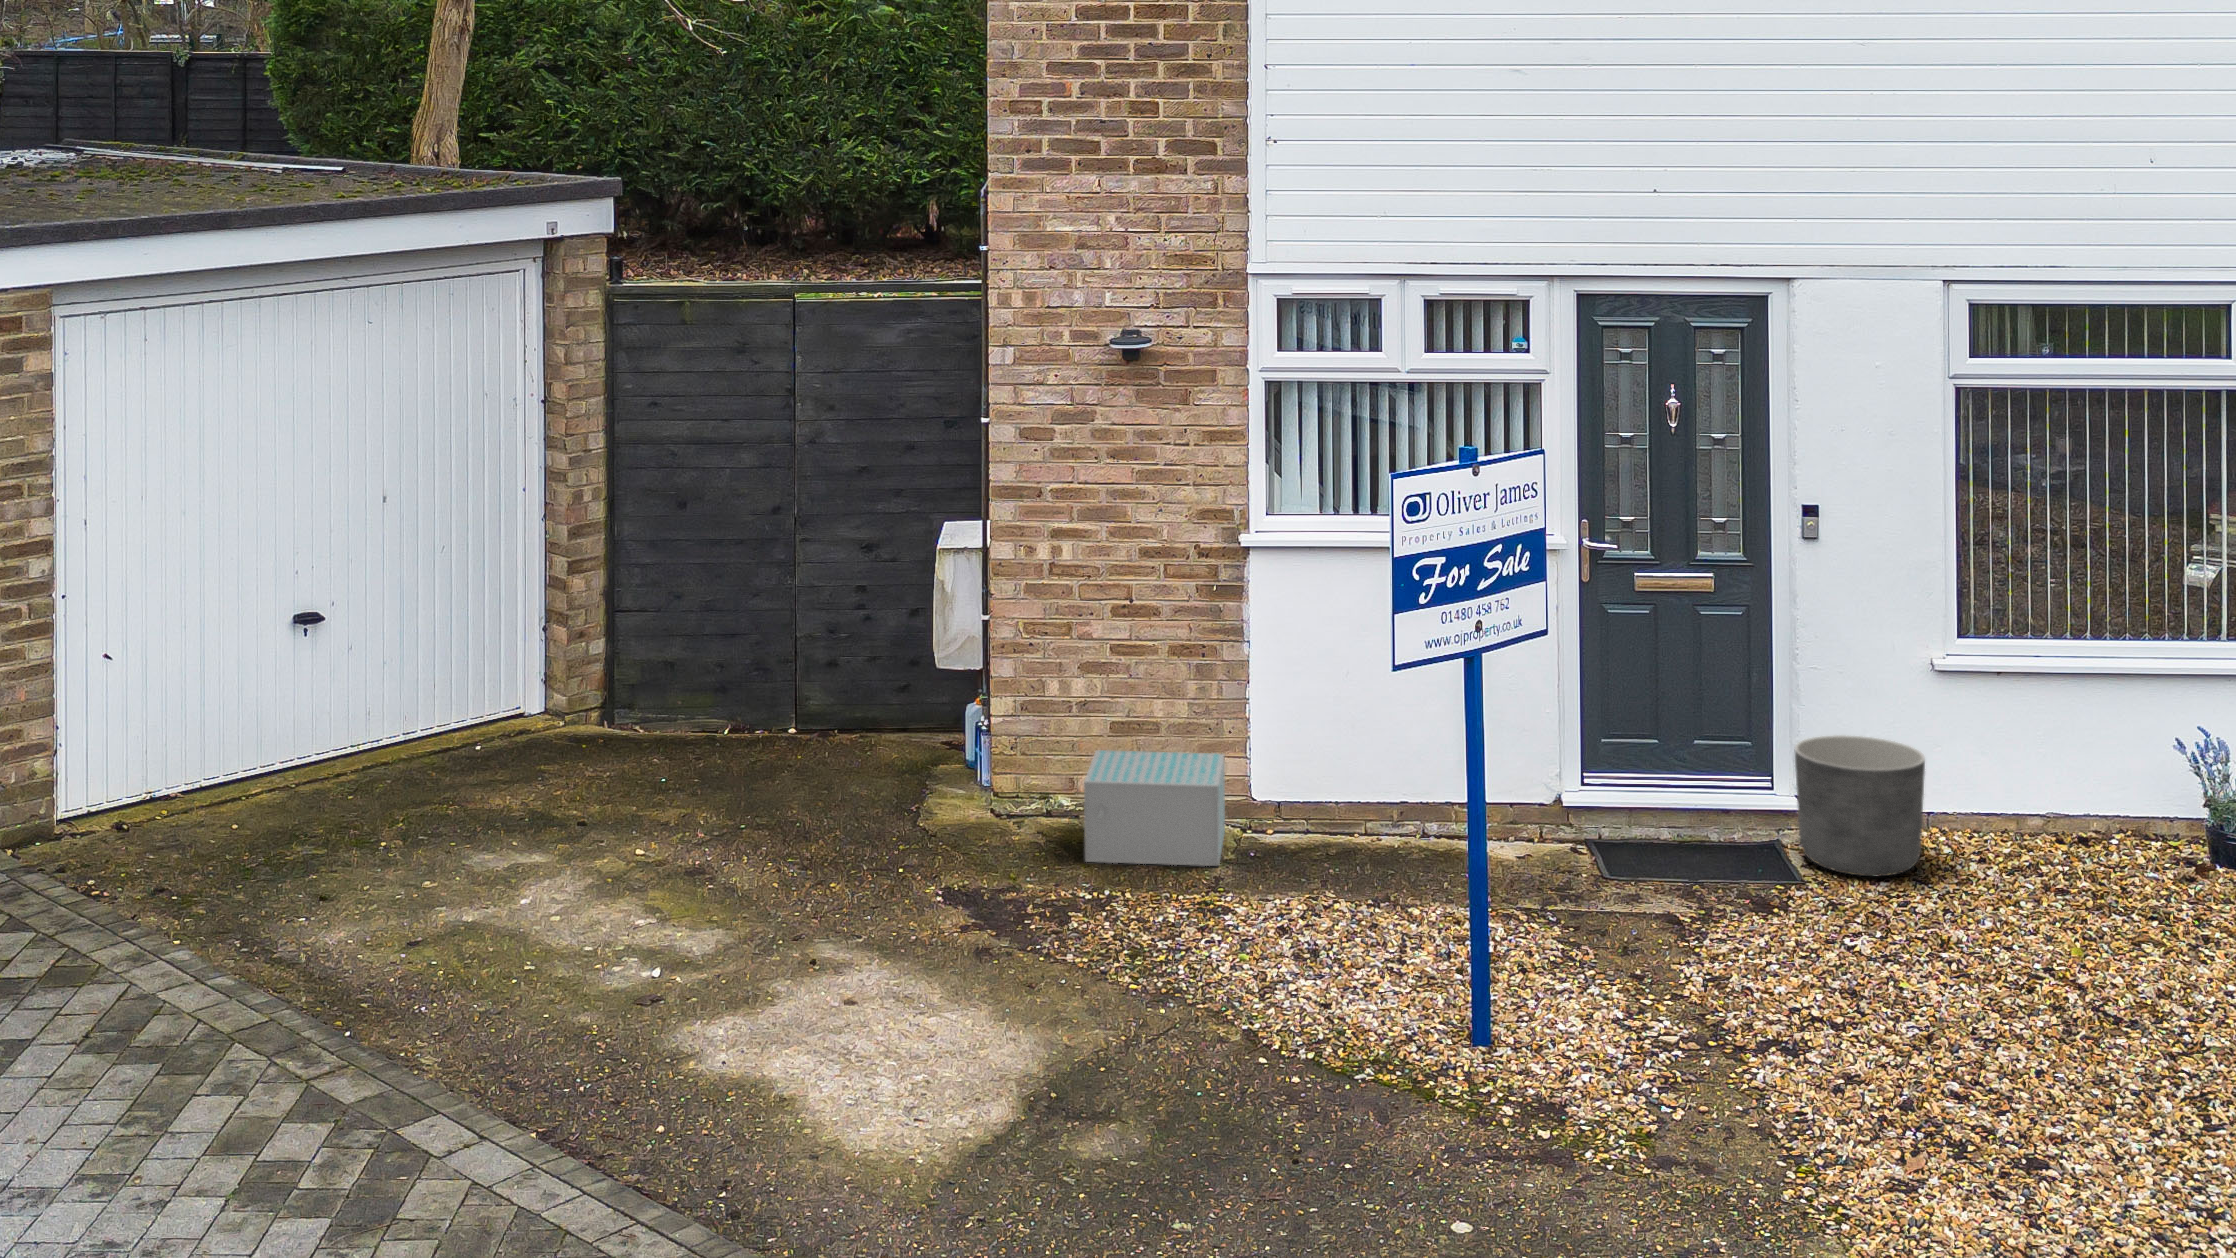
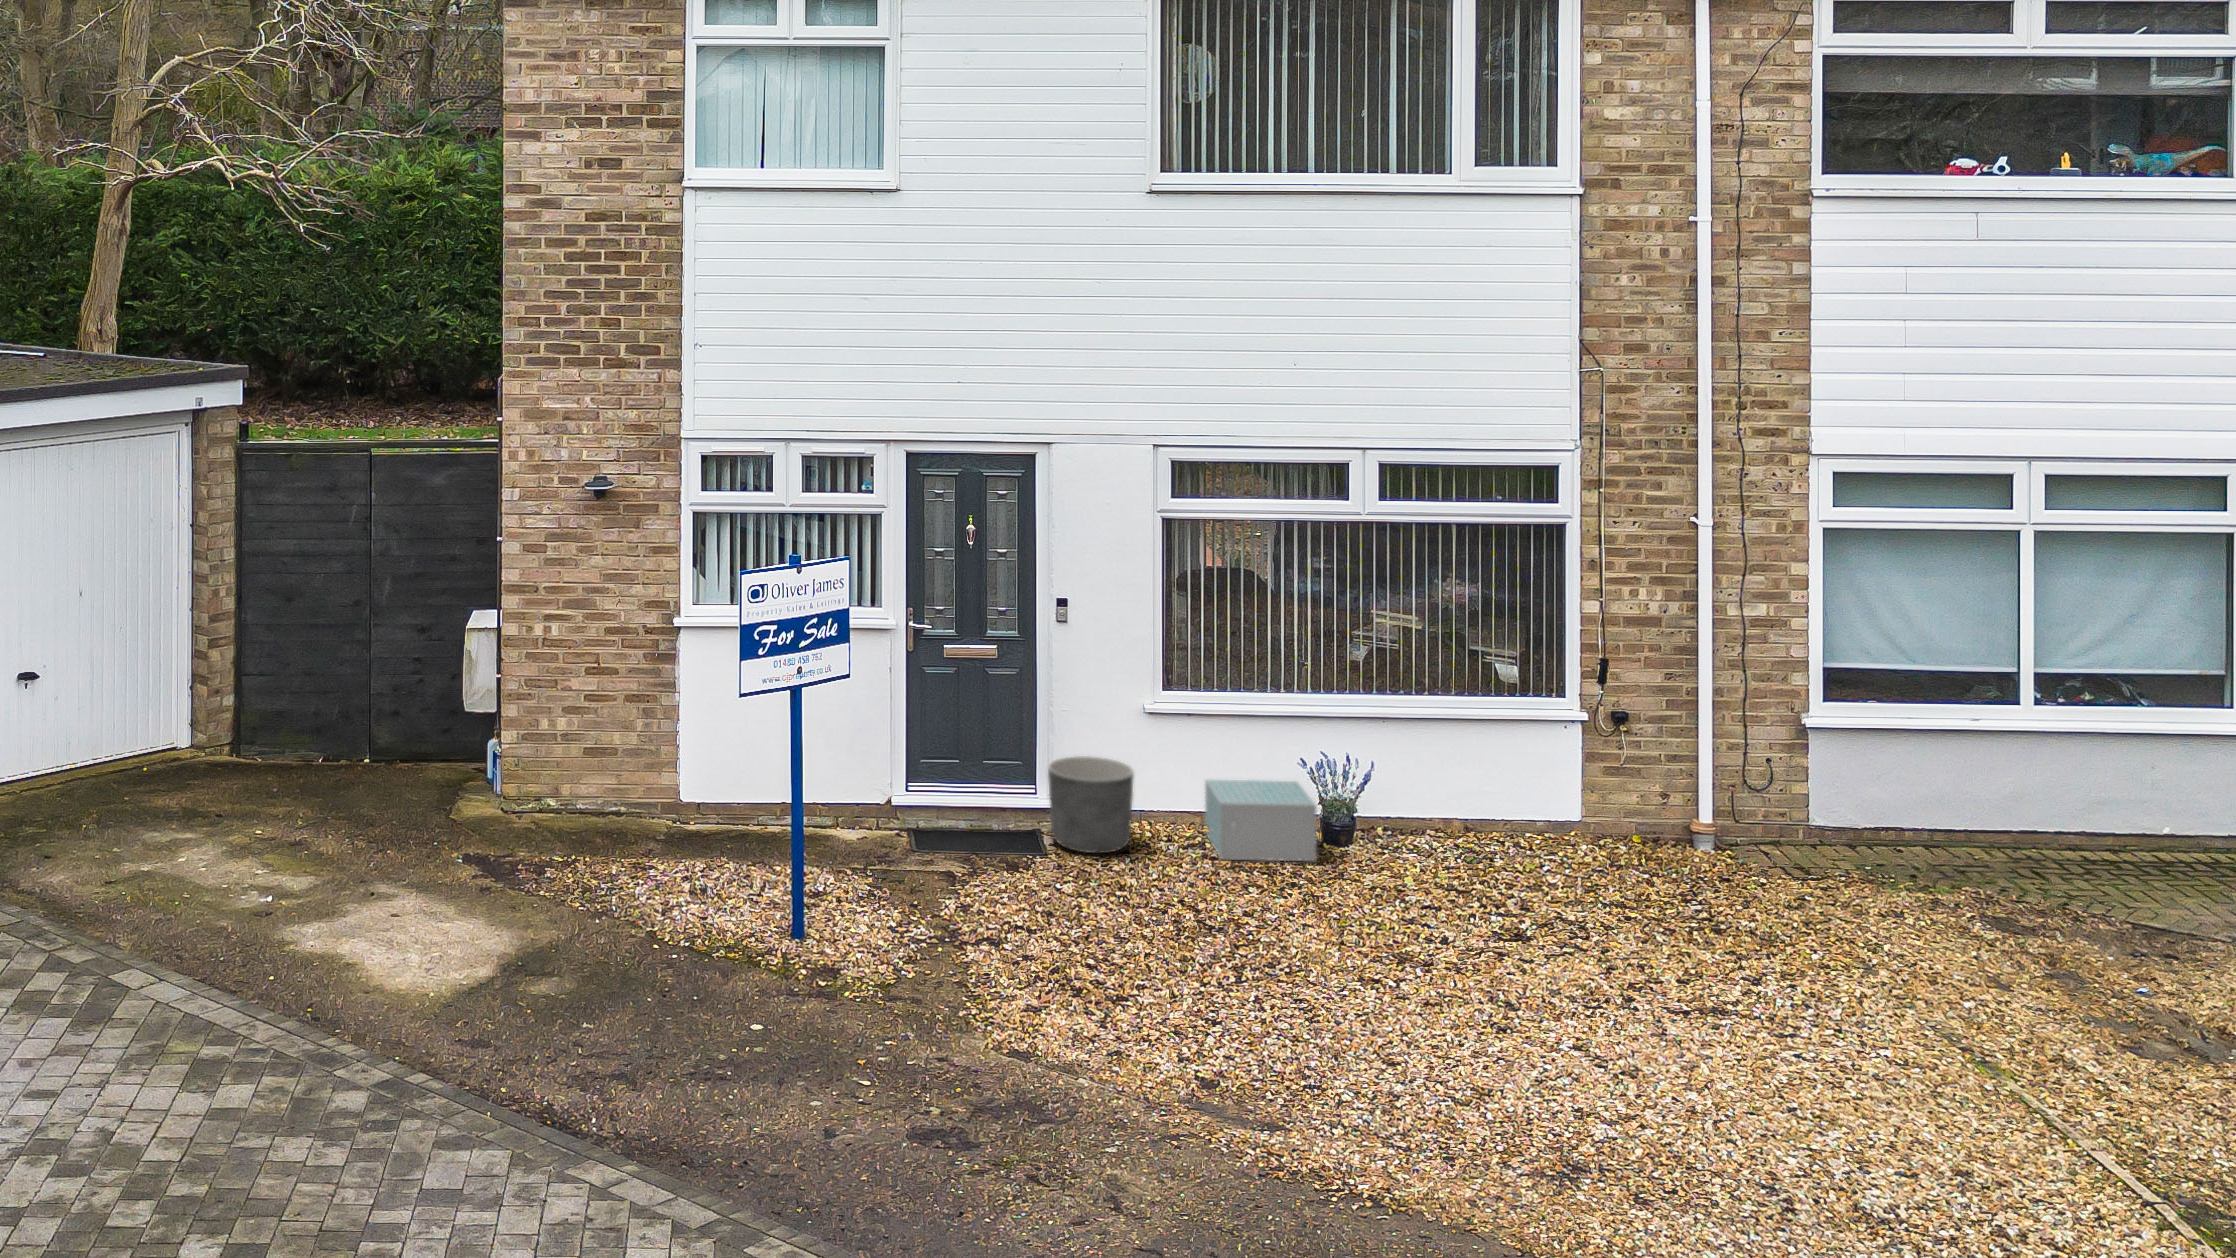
storage box: present [1084,750,1225,866] -> present [1205,780,1317,861]

